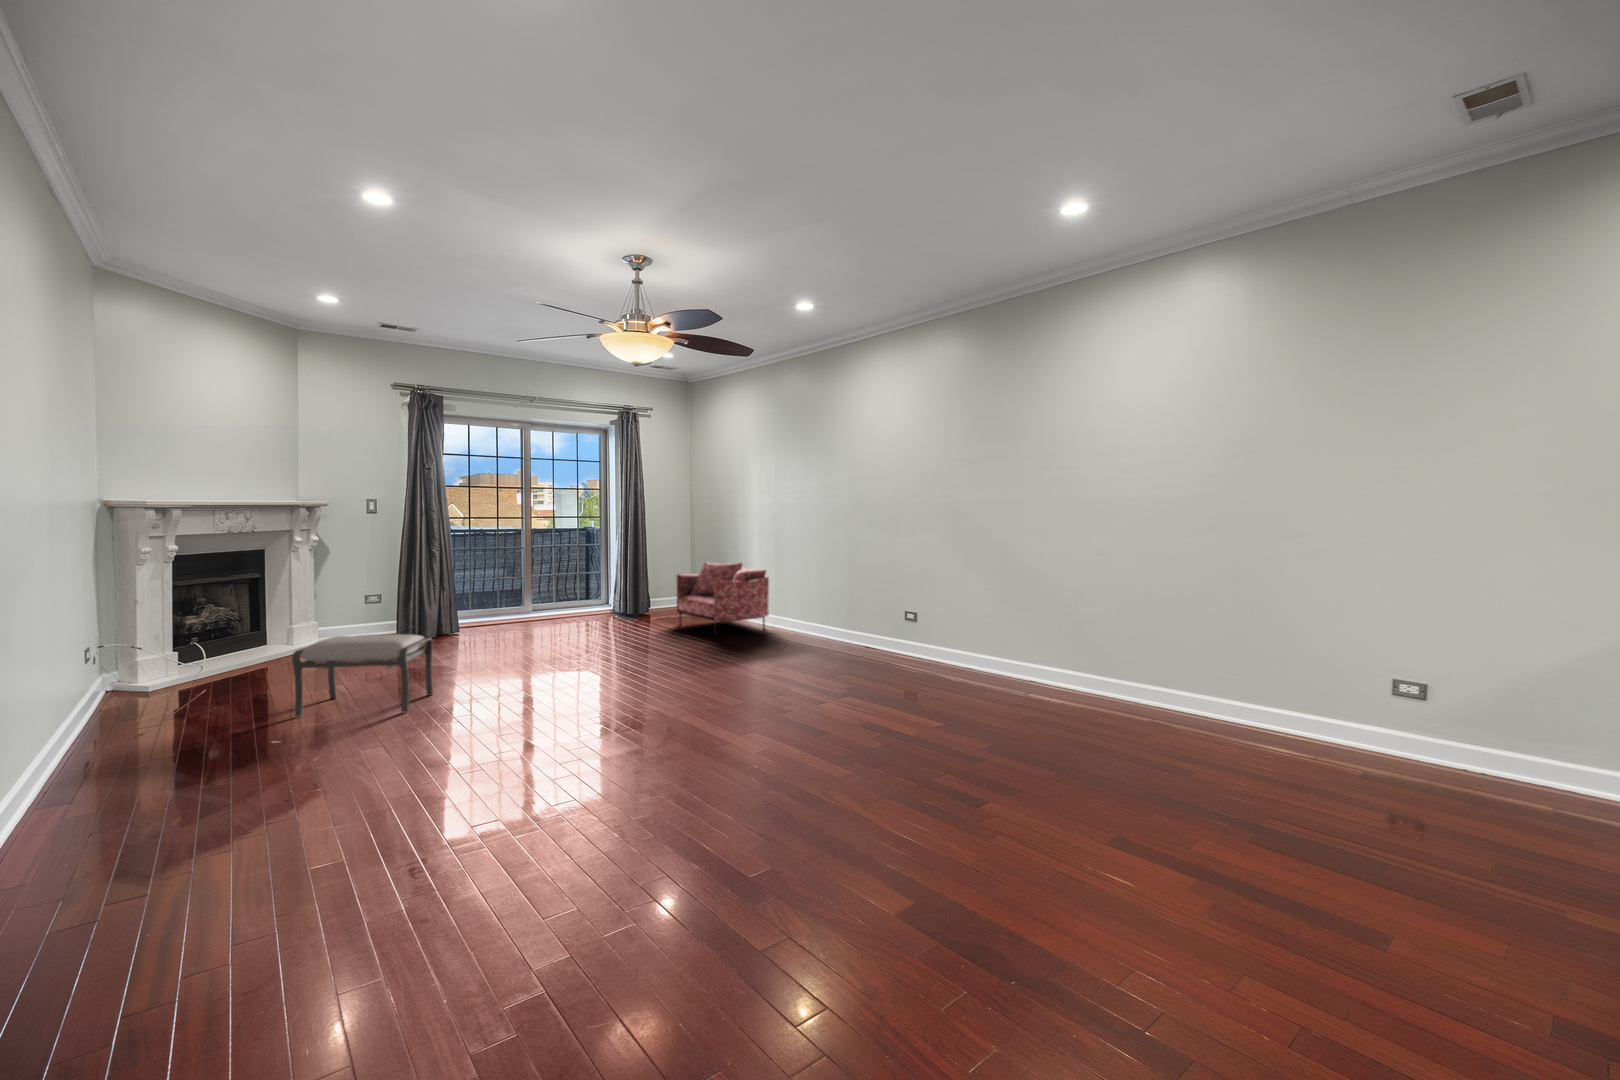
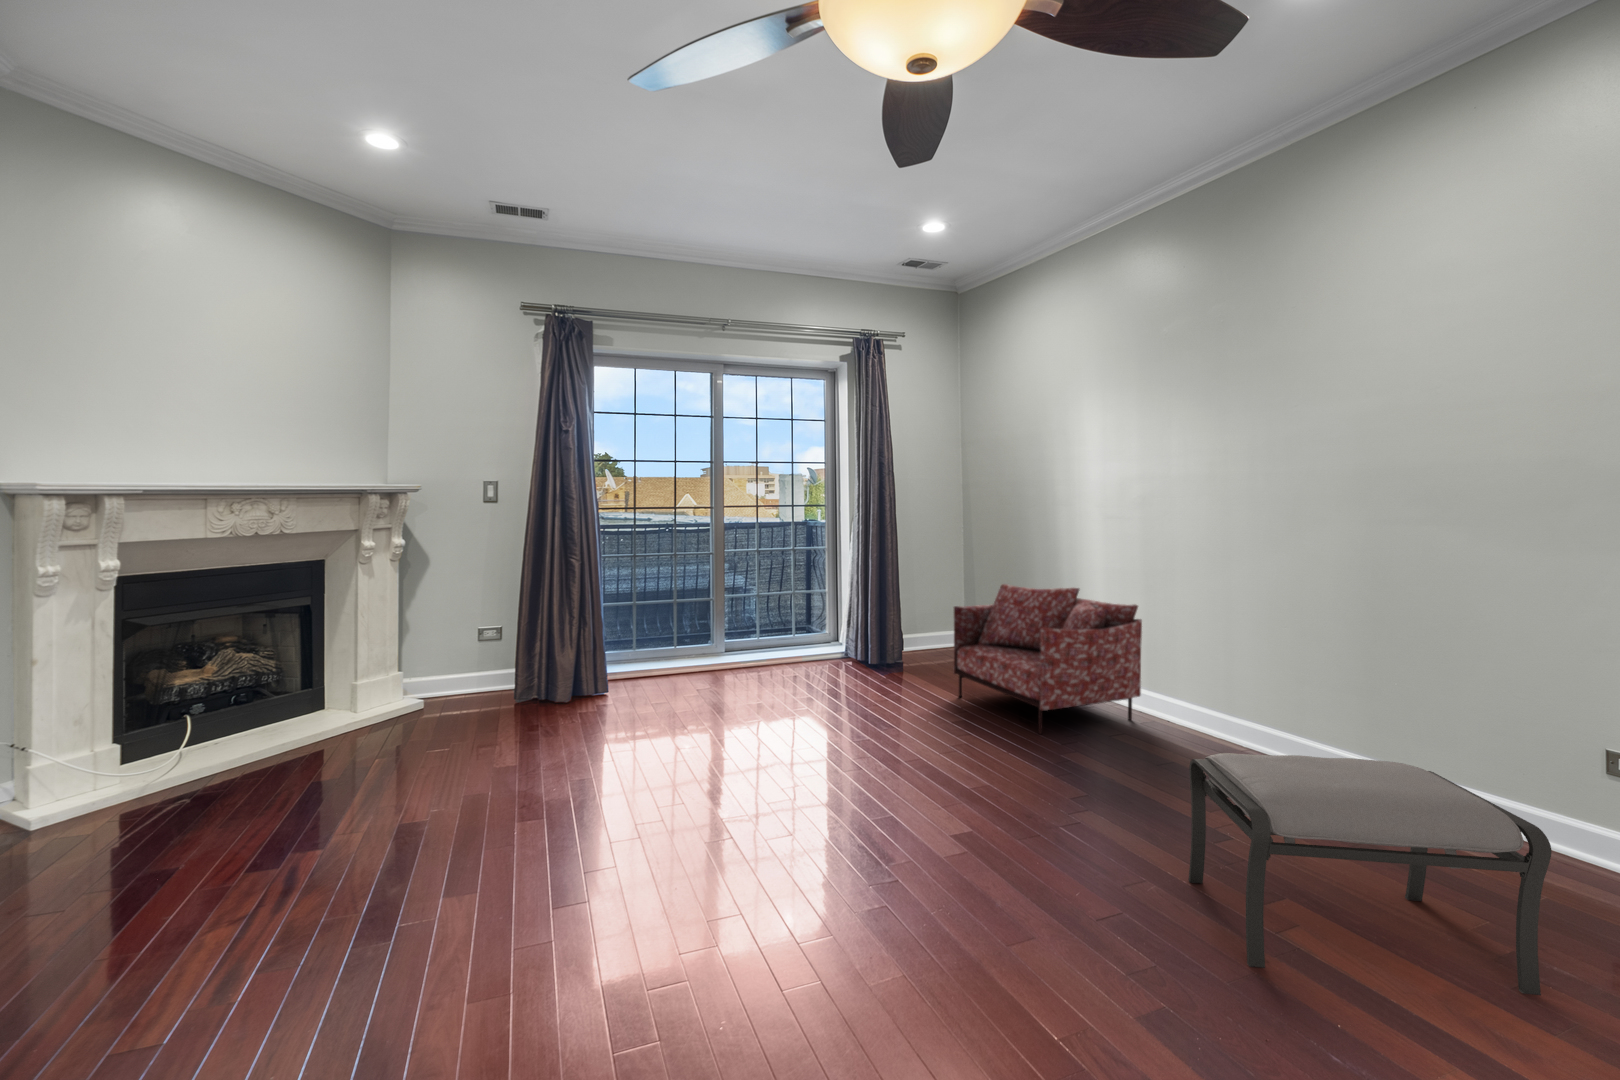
ottoman: present [292,634,433,716] -> present [1188,753,1551,995]

